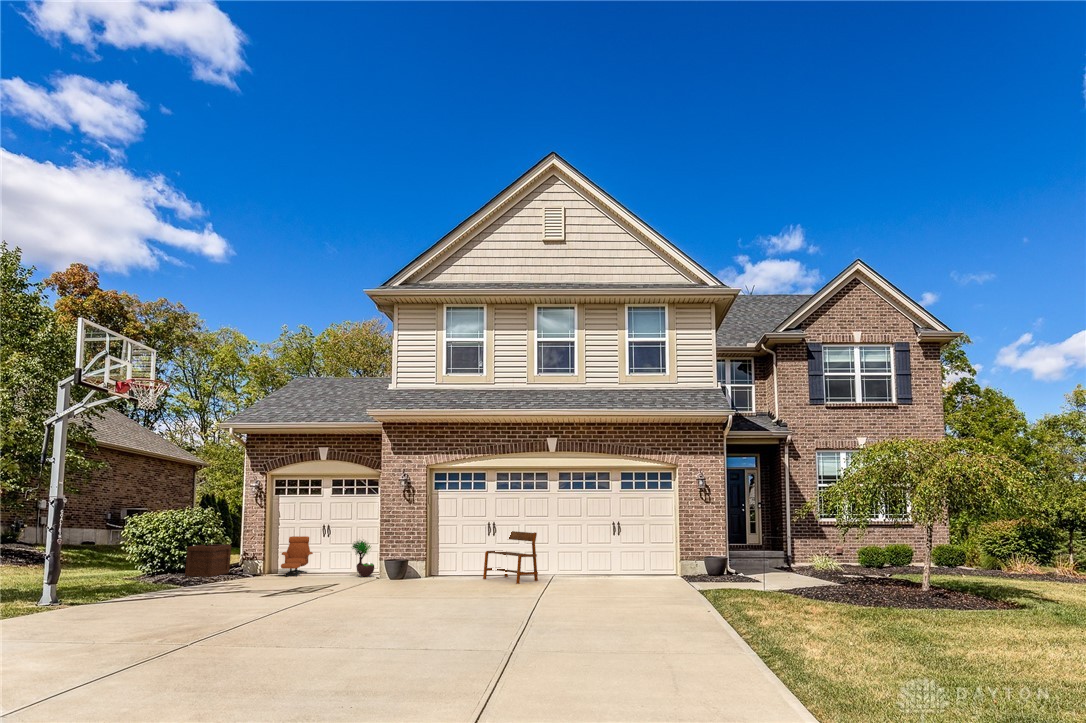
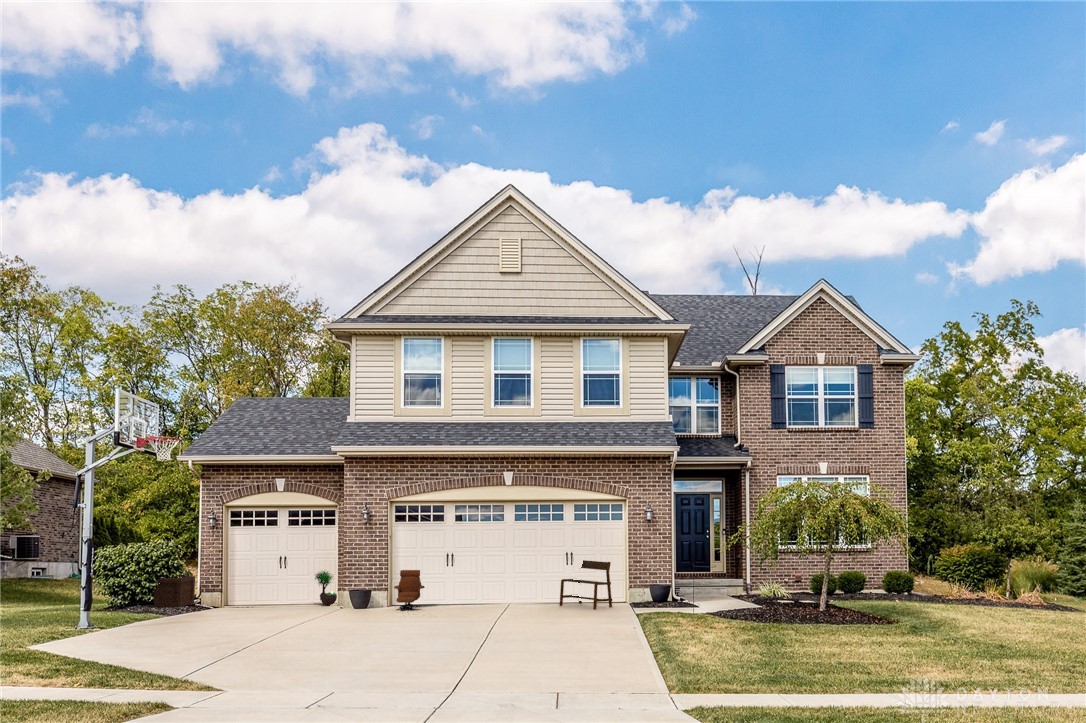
bench: present [483,531,538,584] -> present [560,560,612,610]
lounge chair: present [280,536,313,577] -> present [394,570,425,611]

